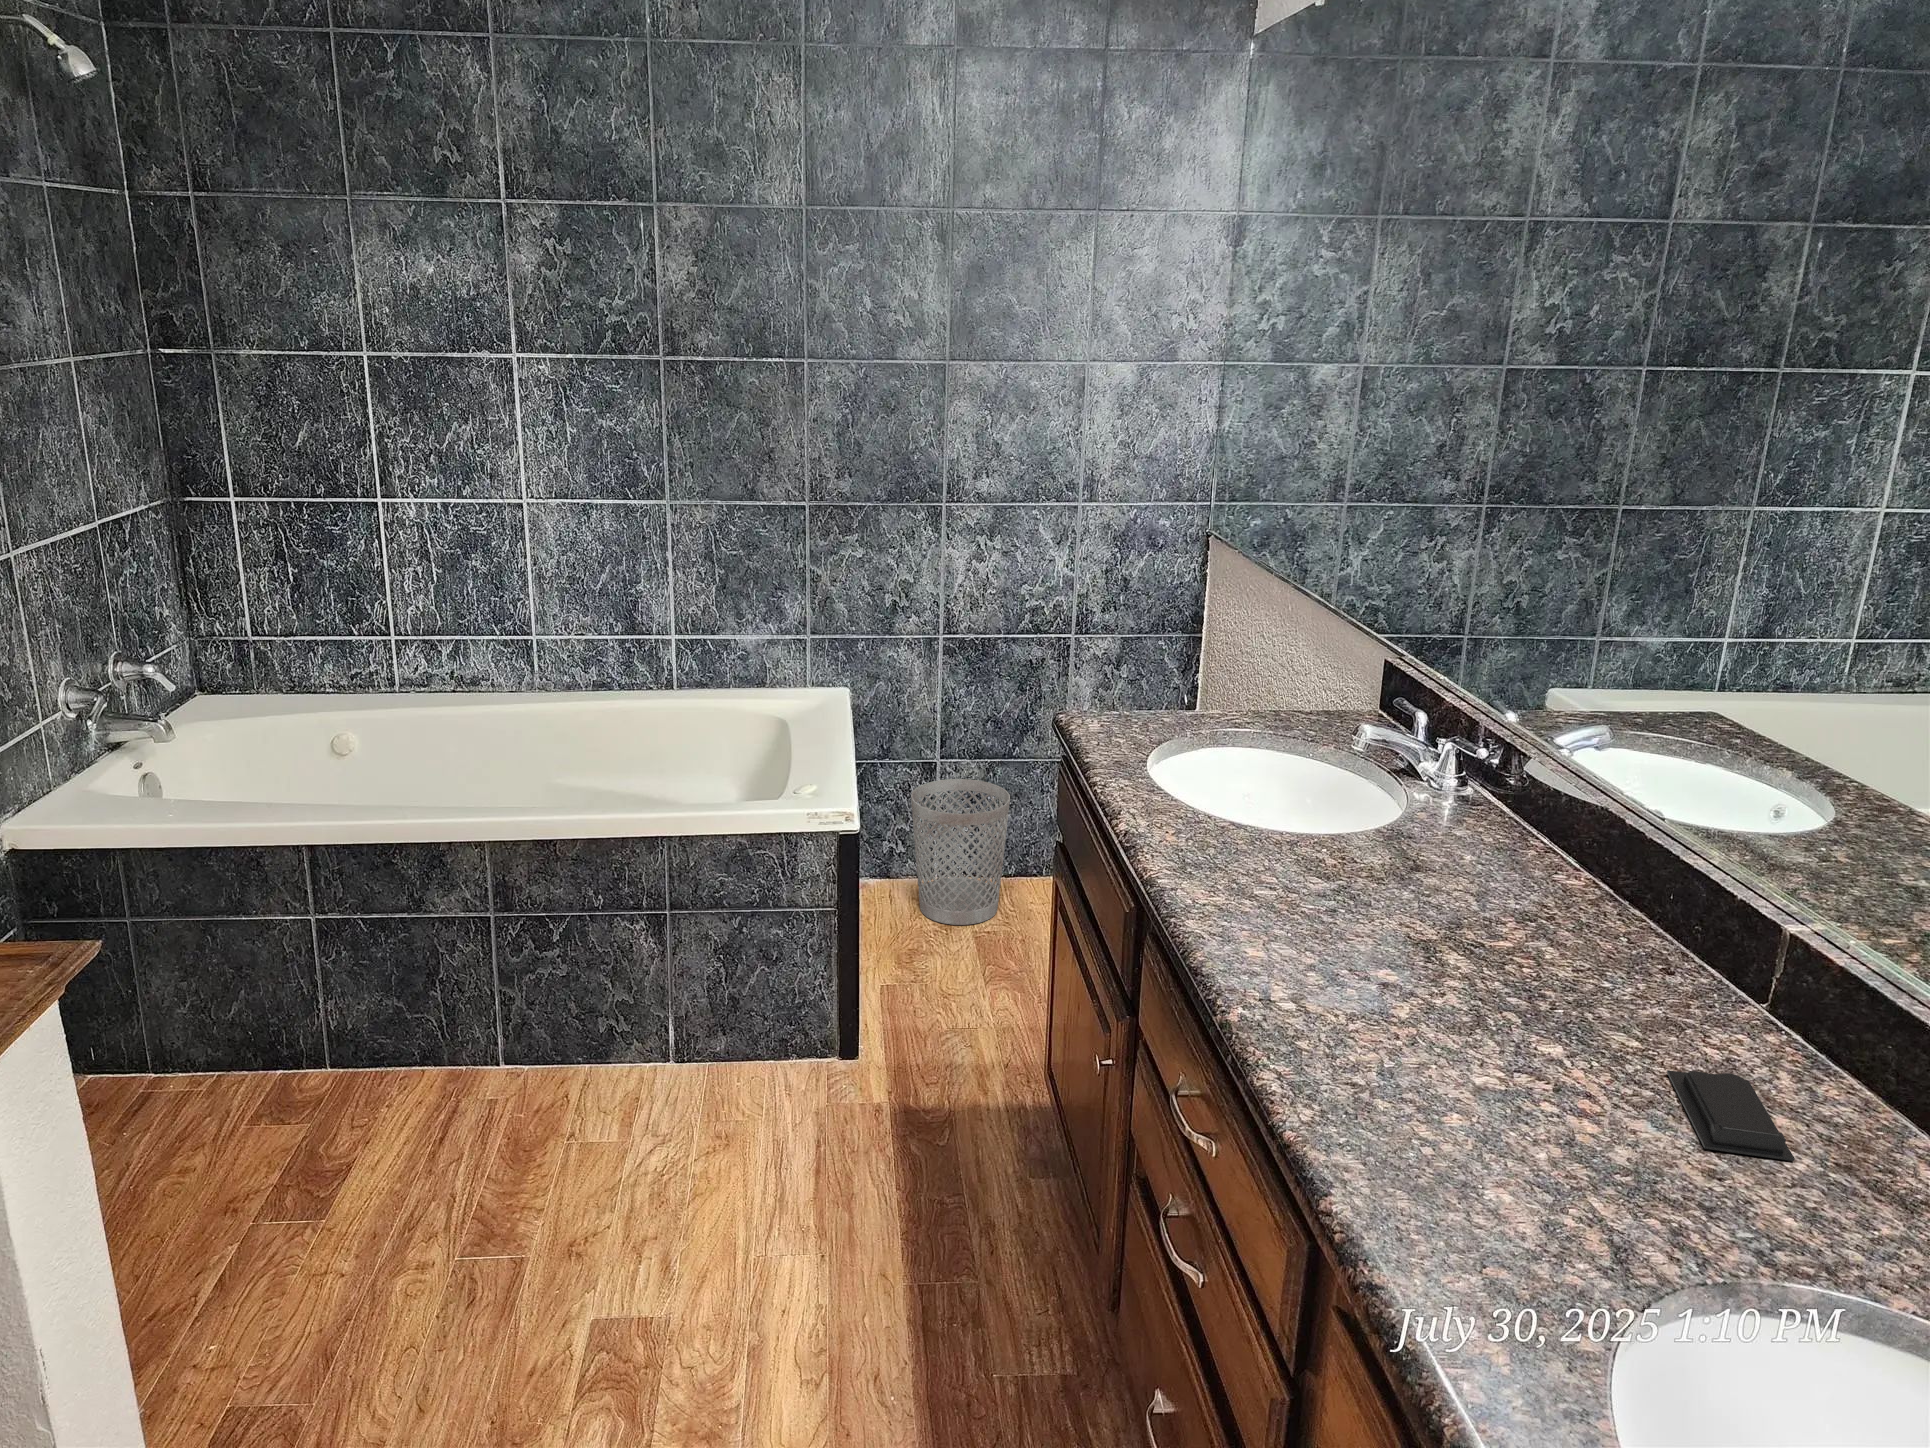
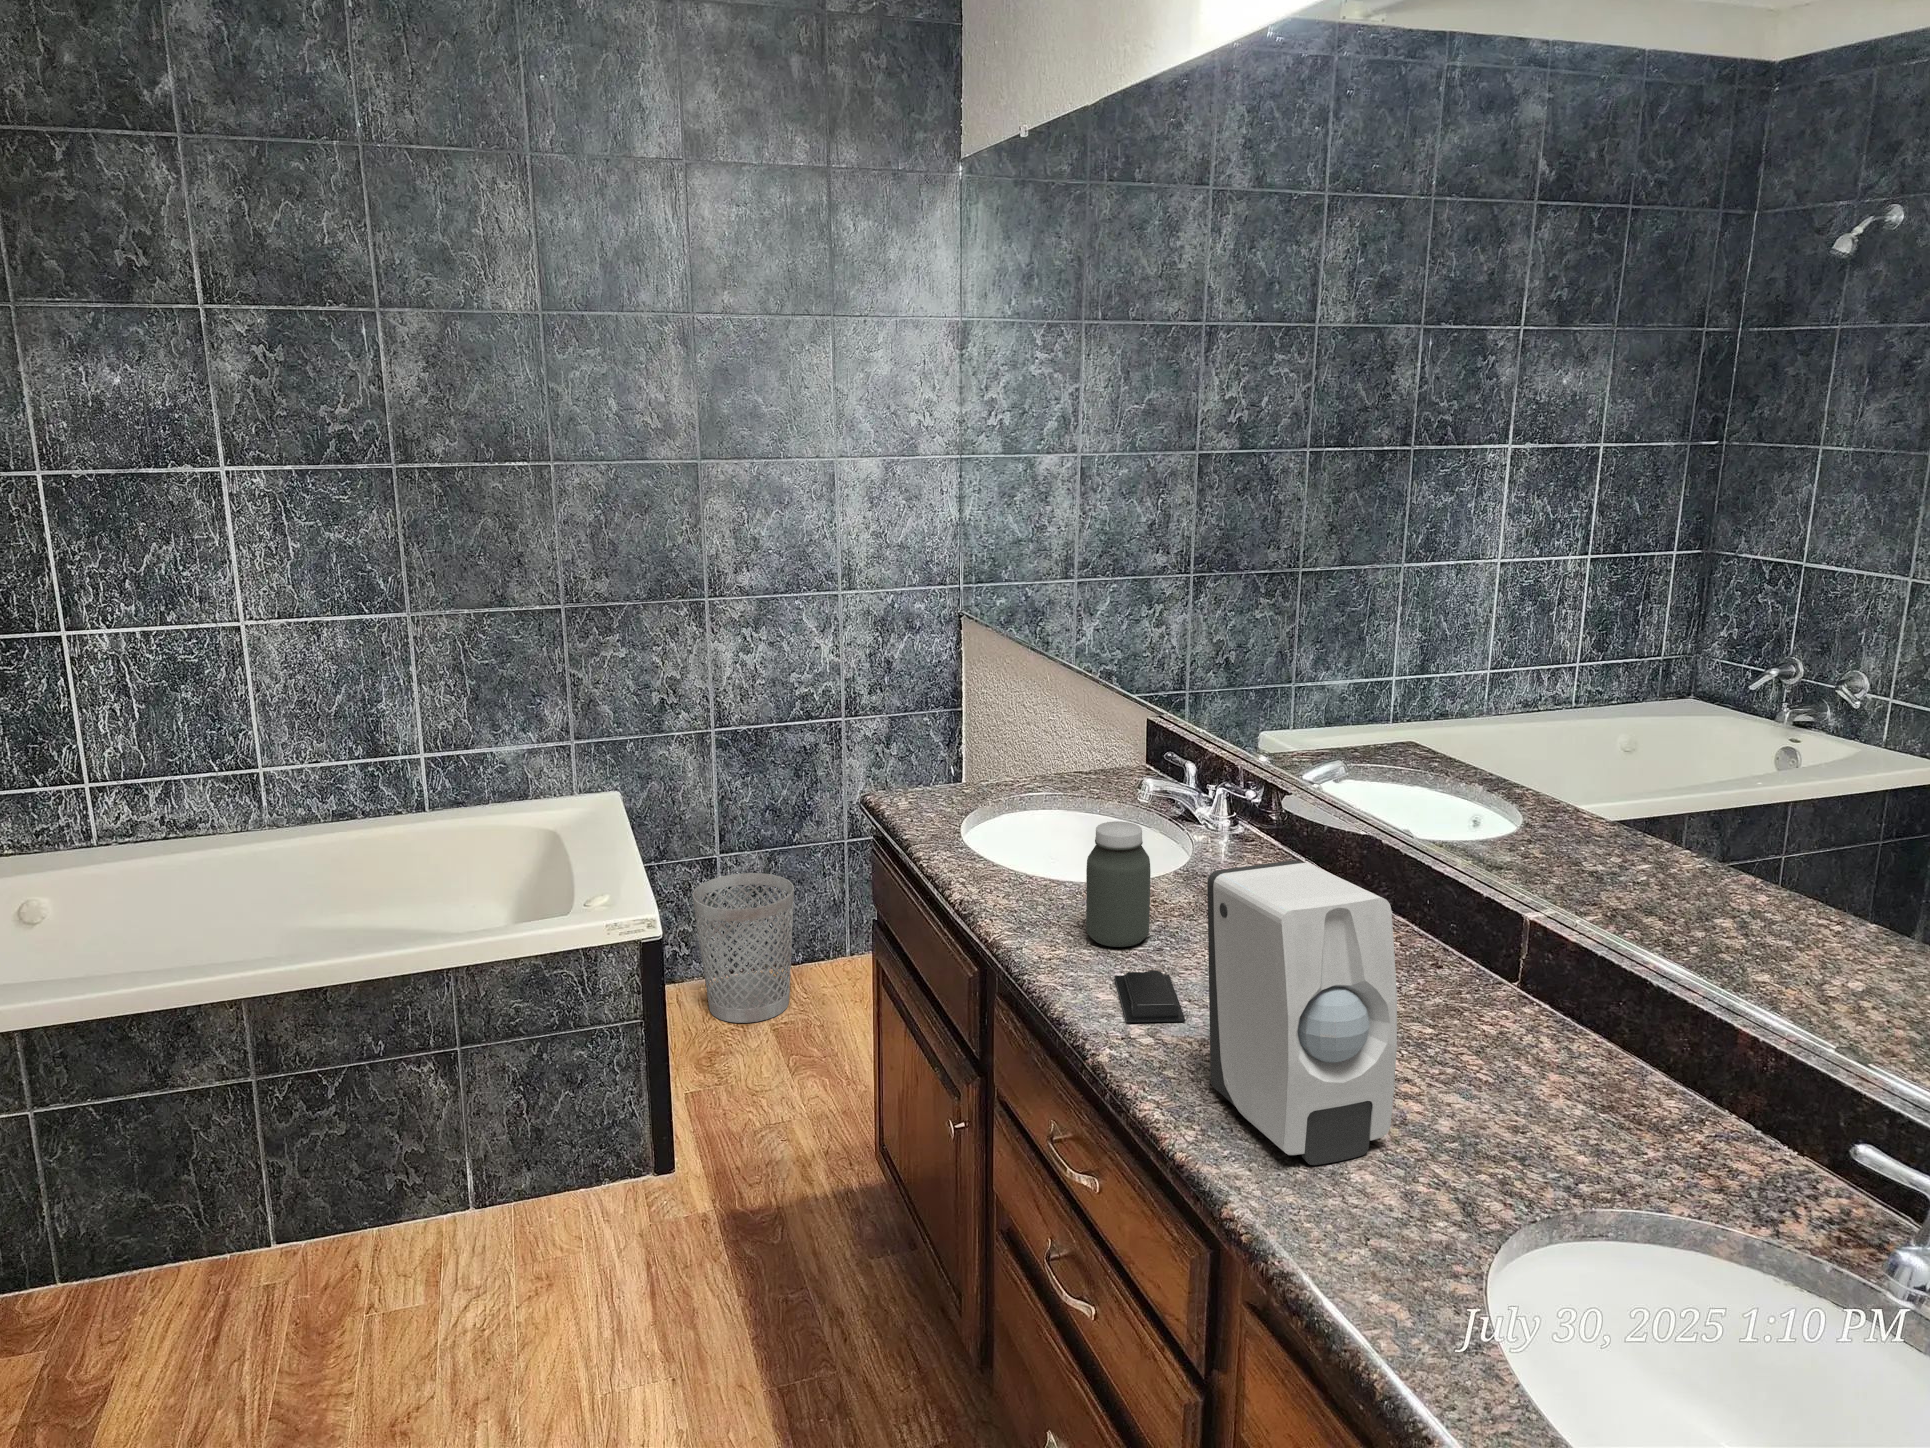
jar: none [1253,762,1330,899] -> present [1086,821,1151,947]
soap dispenser: none [1346,825,1572,1174] -> present [1207,860,1397,1165]
soap bar: present [1667,1070,1795,1161] -> present [1114,970,1185,1022]

